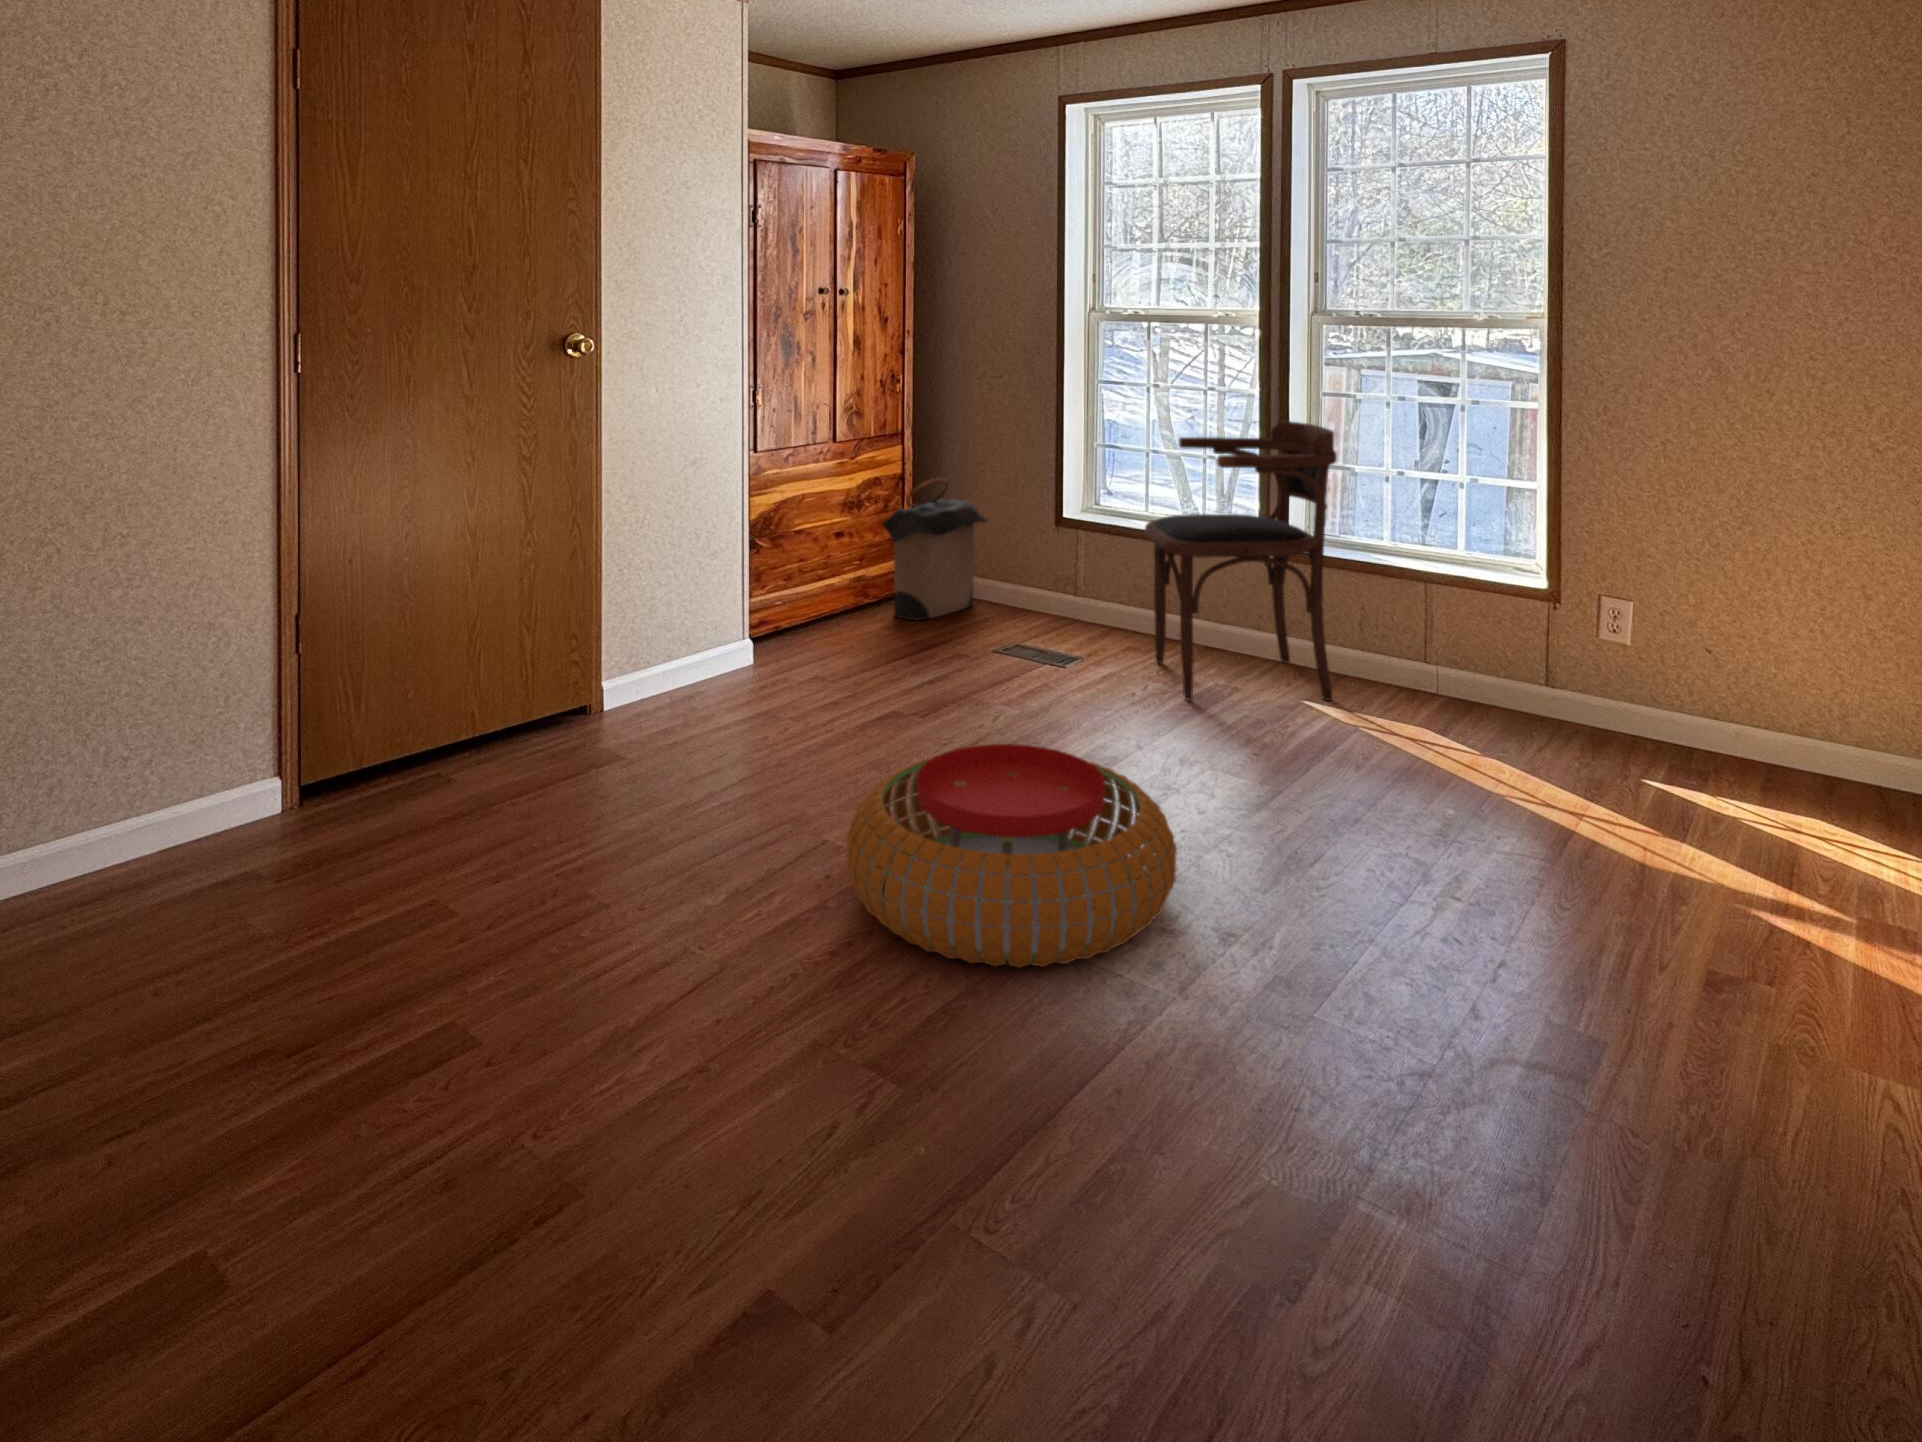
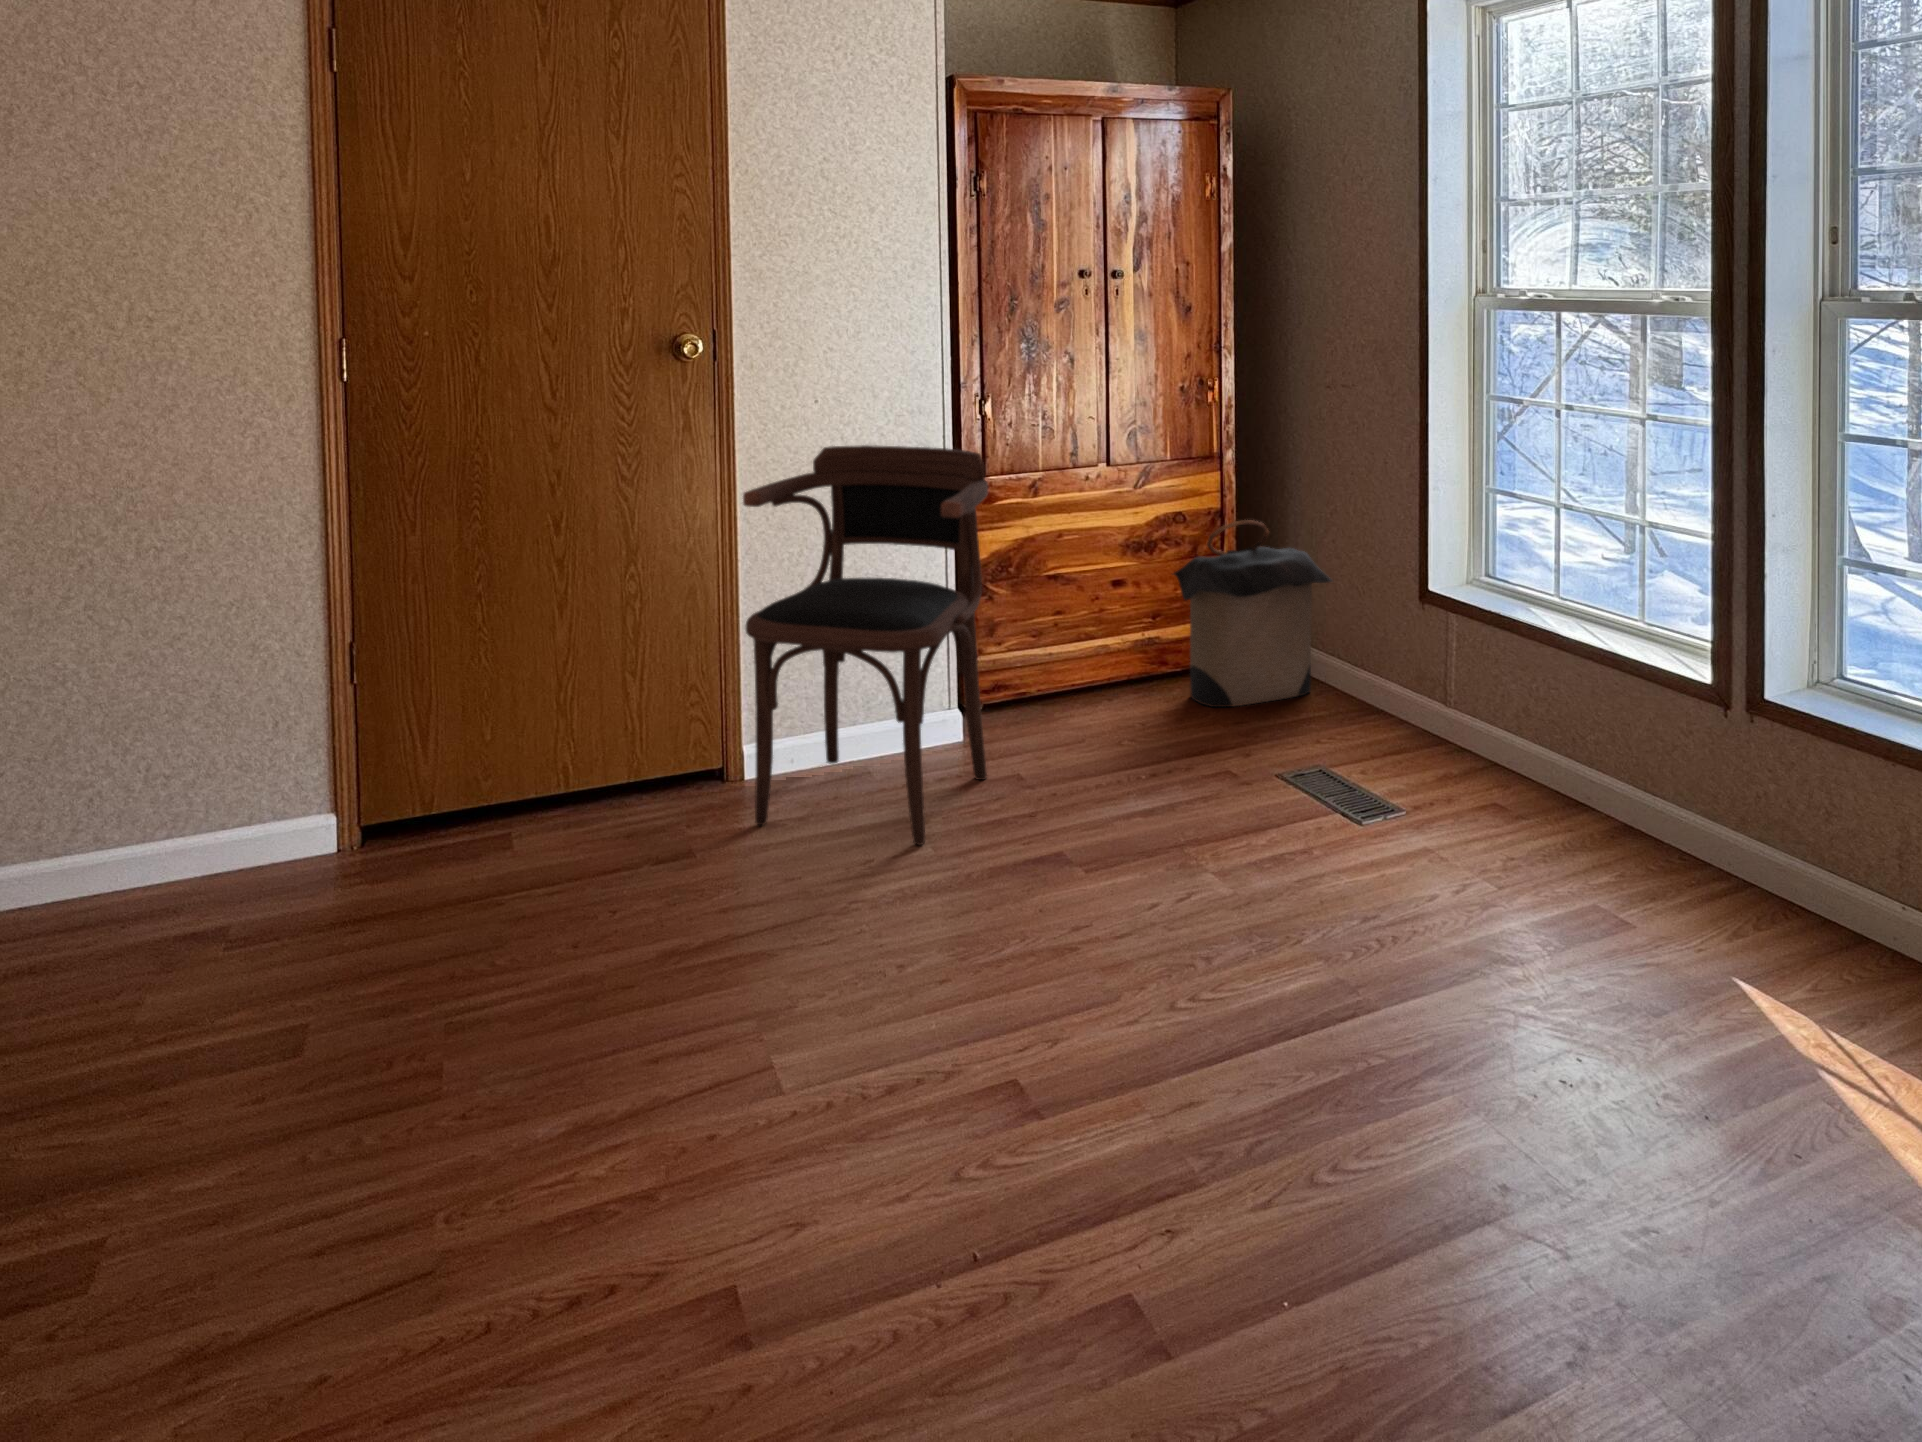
armchair: present [1145,421,1337,701] -> present [743,445,988,845]
pouf: present [846,744,1177,967] -> none [720,924,1178,1268]

